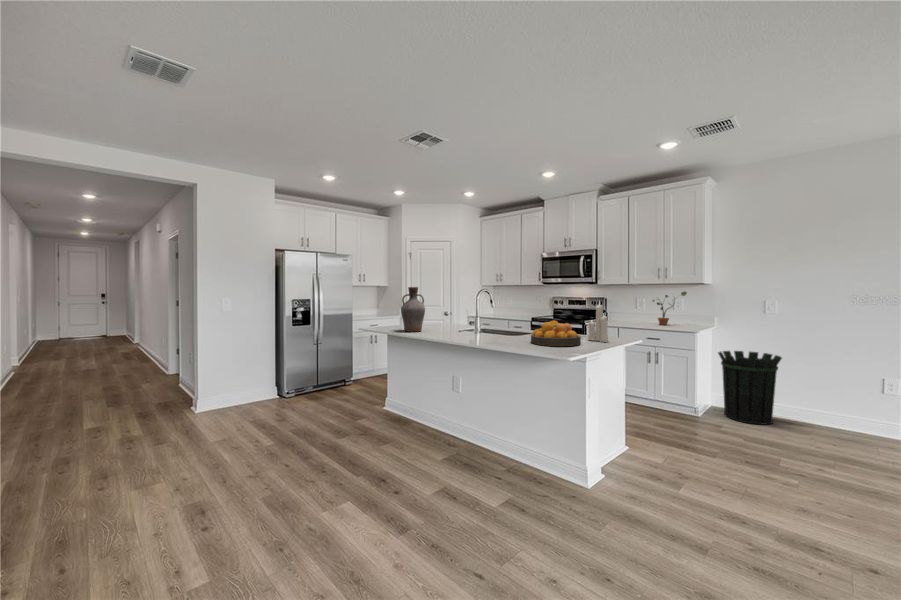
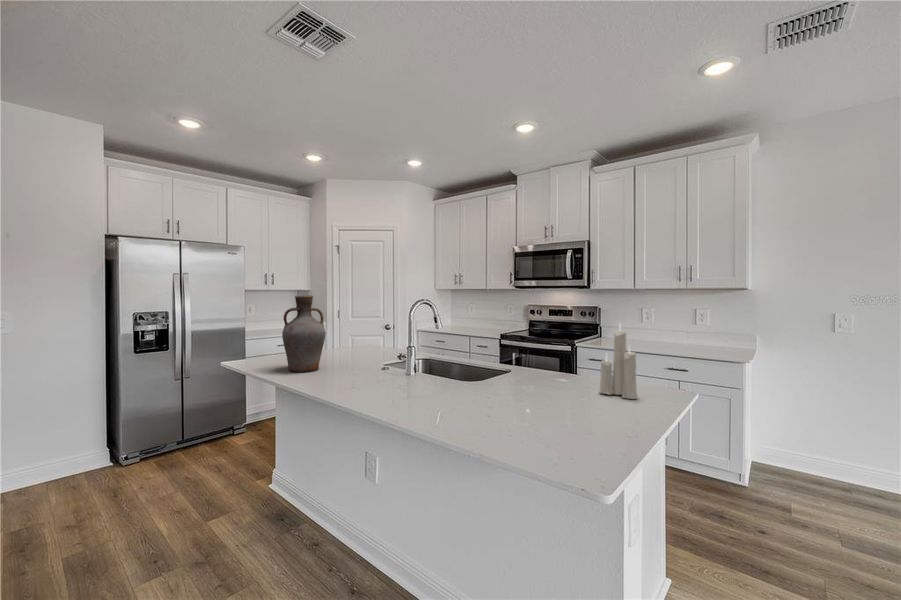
potted plant: present [653,292,687,325] -> none [670,300,719,349]
fruit bowl: present [531,320,581,346] -> none [499,360,592,418]
waste bin: present [718,351,782,425] -> none [768,386,871,503]

